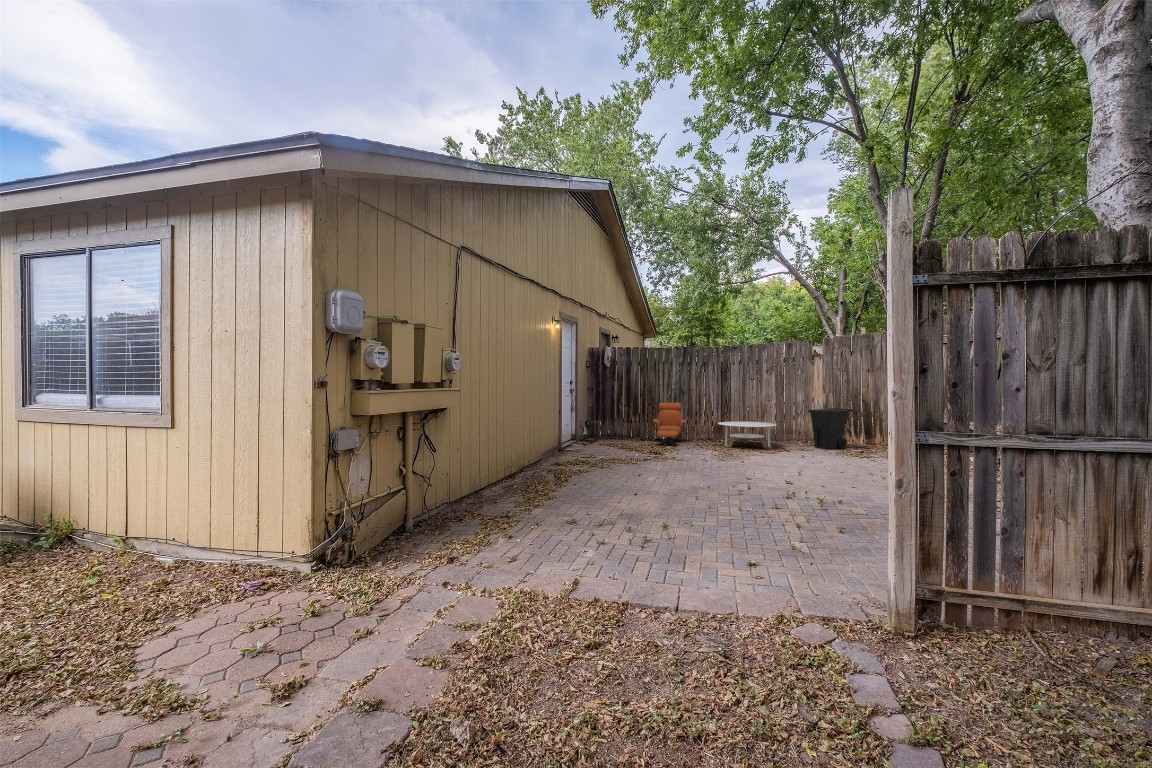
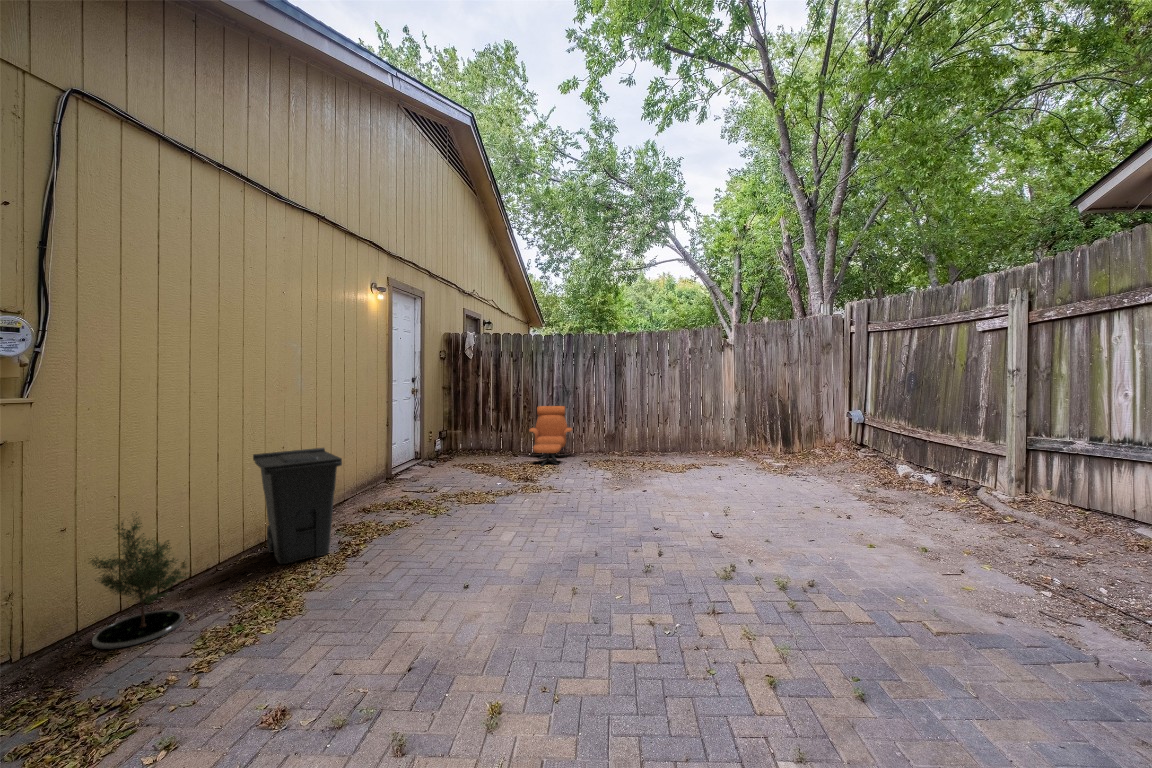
trash can: present [808,408,853,449] -> present [253,448,342,564]
round table: present [718,421,777,449] -> none [612,428,684,464]
potted tree: none [469,440,509,501] -> present [92,512,189,649]

